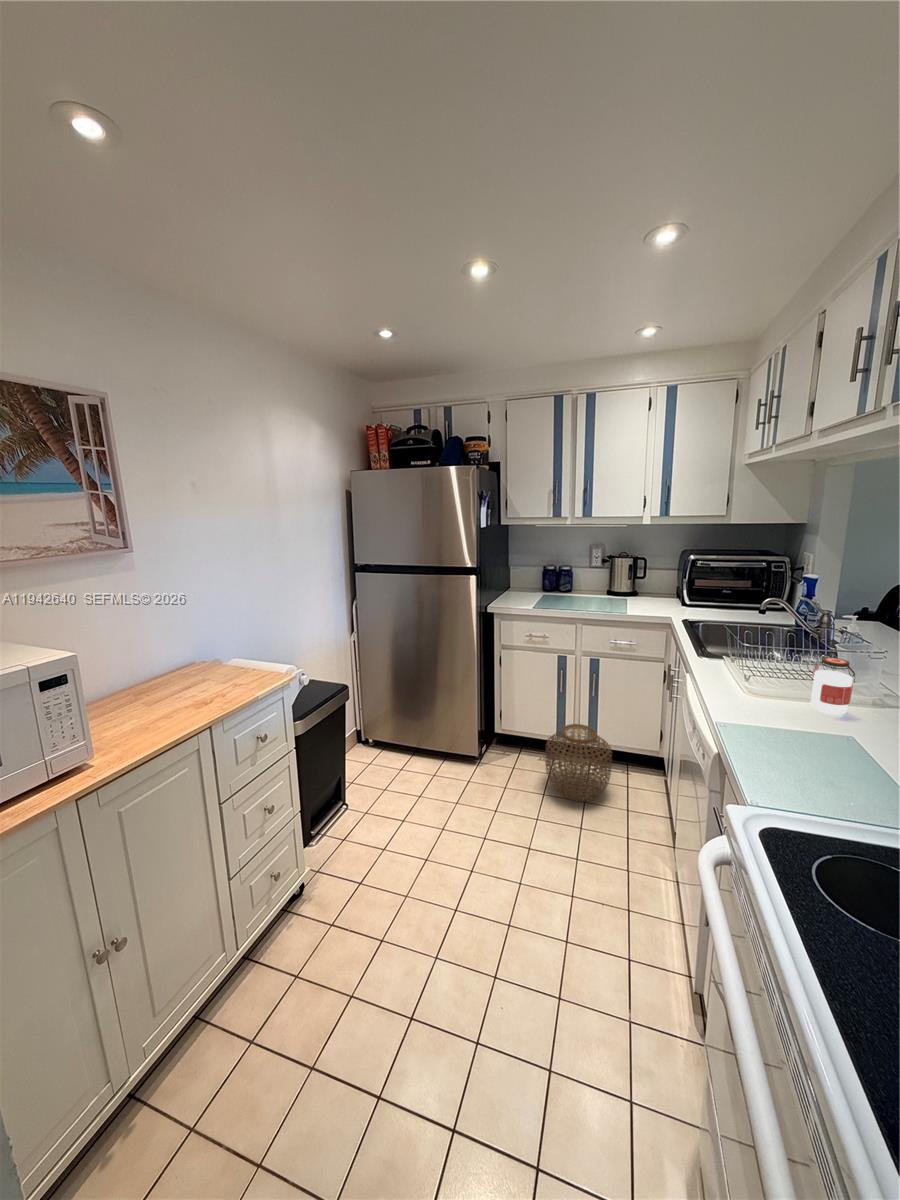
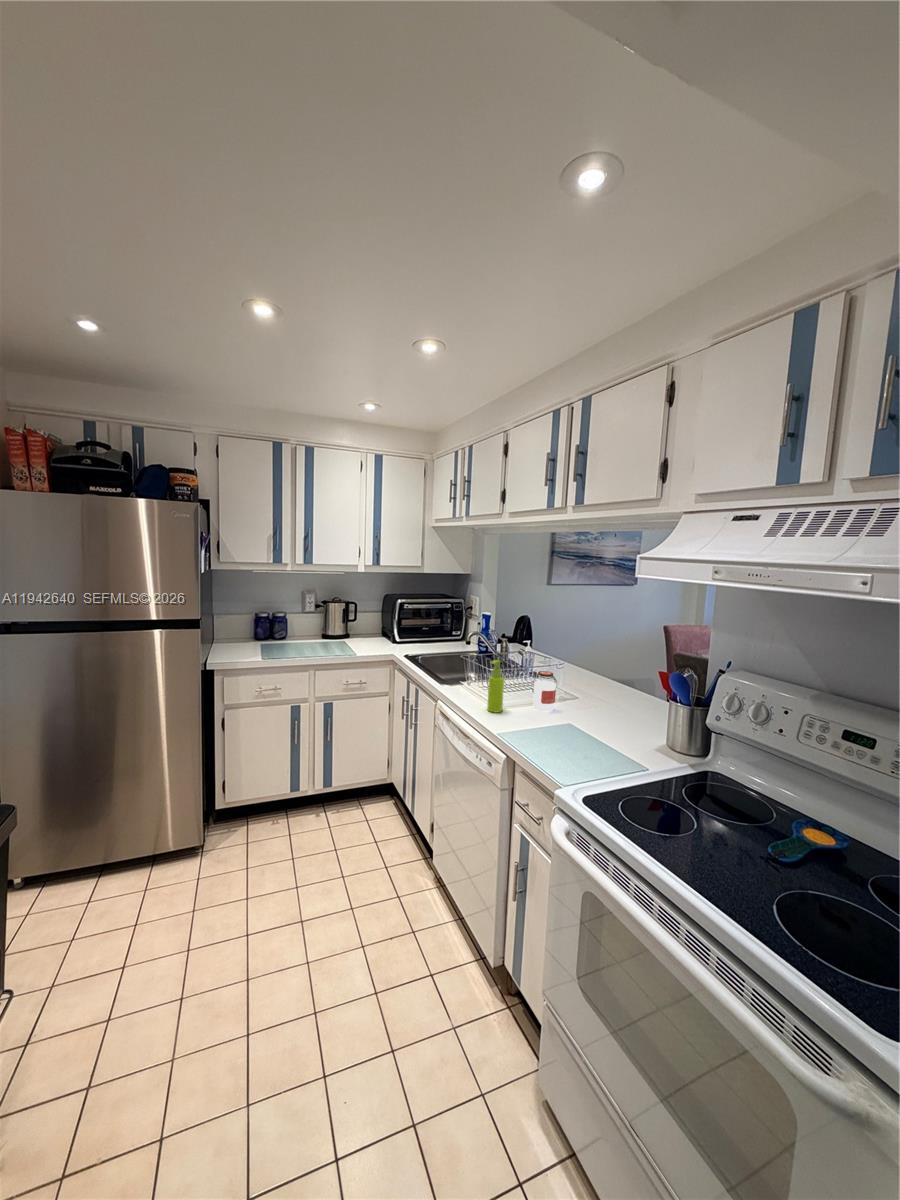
soap dispenser: none [735,633,762,700] -> present [487,660,504,712]
woven basket: present [545,724,612,802] -> none [290,771,357,853]

